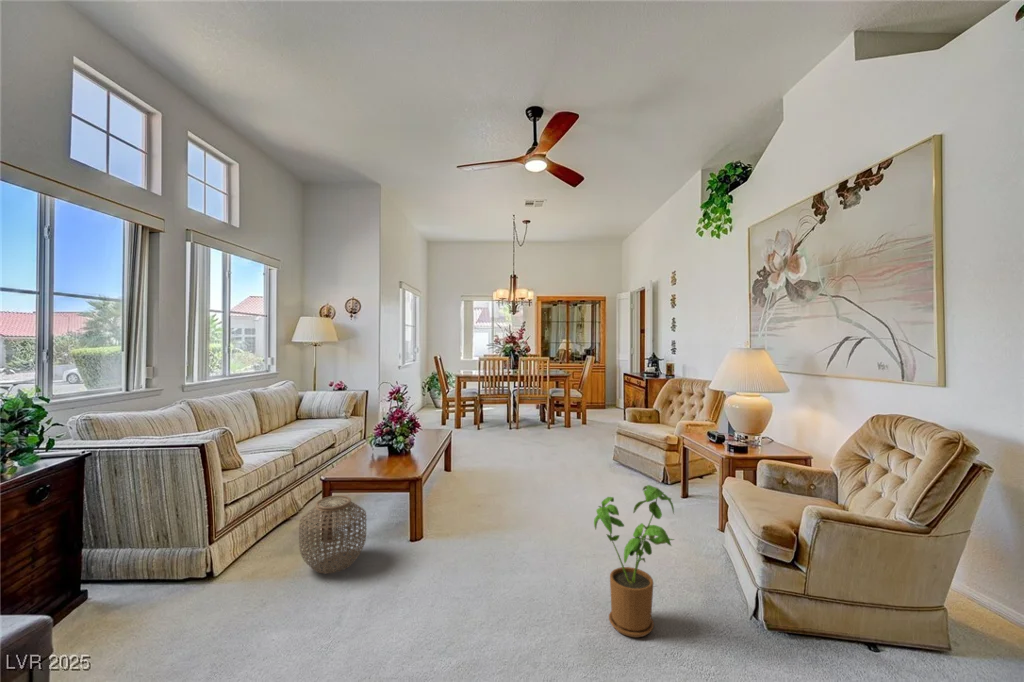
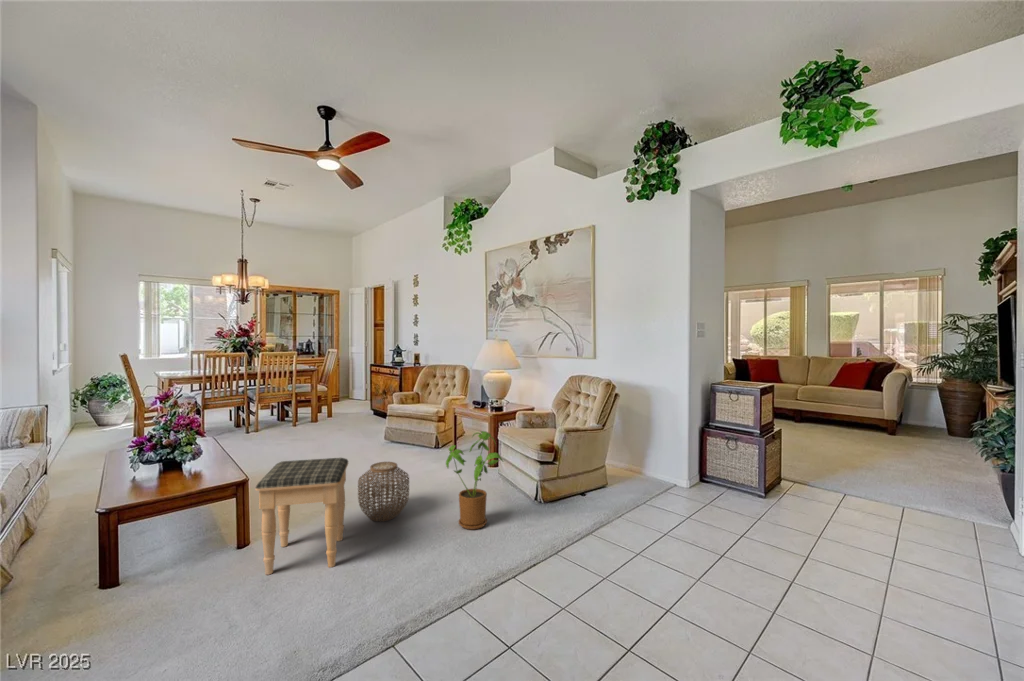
footstool: none [367,473,481,616] -> present [256,458,348,575]
woven basket: present [299,495,366,574] -> present [358,462,409,521]

